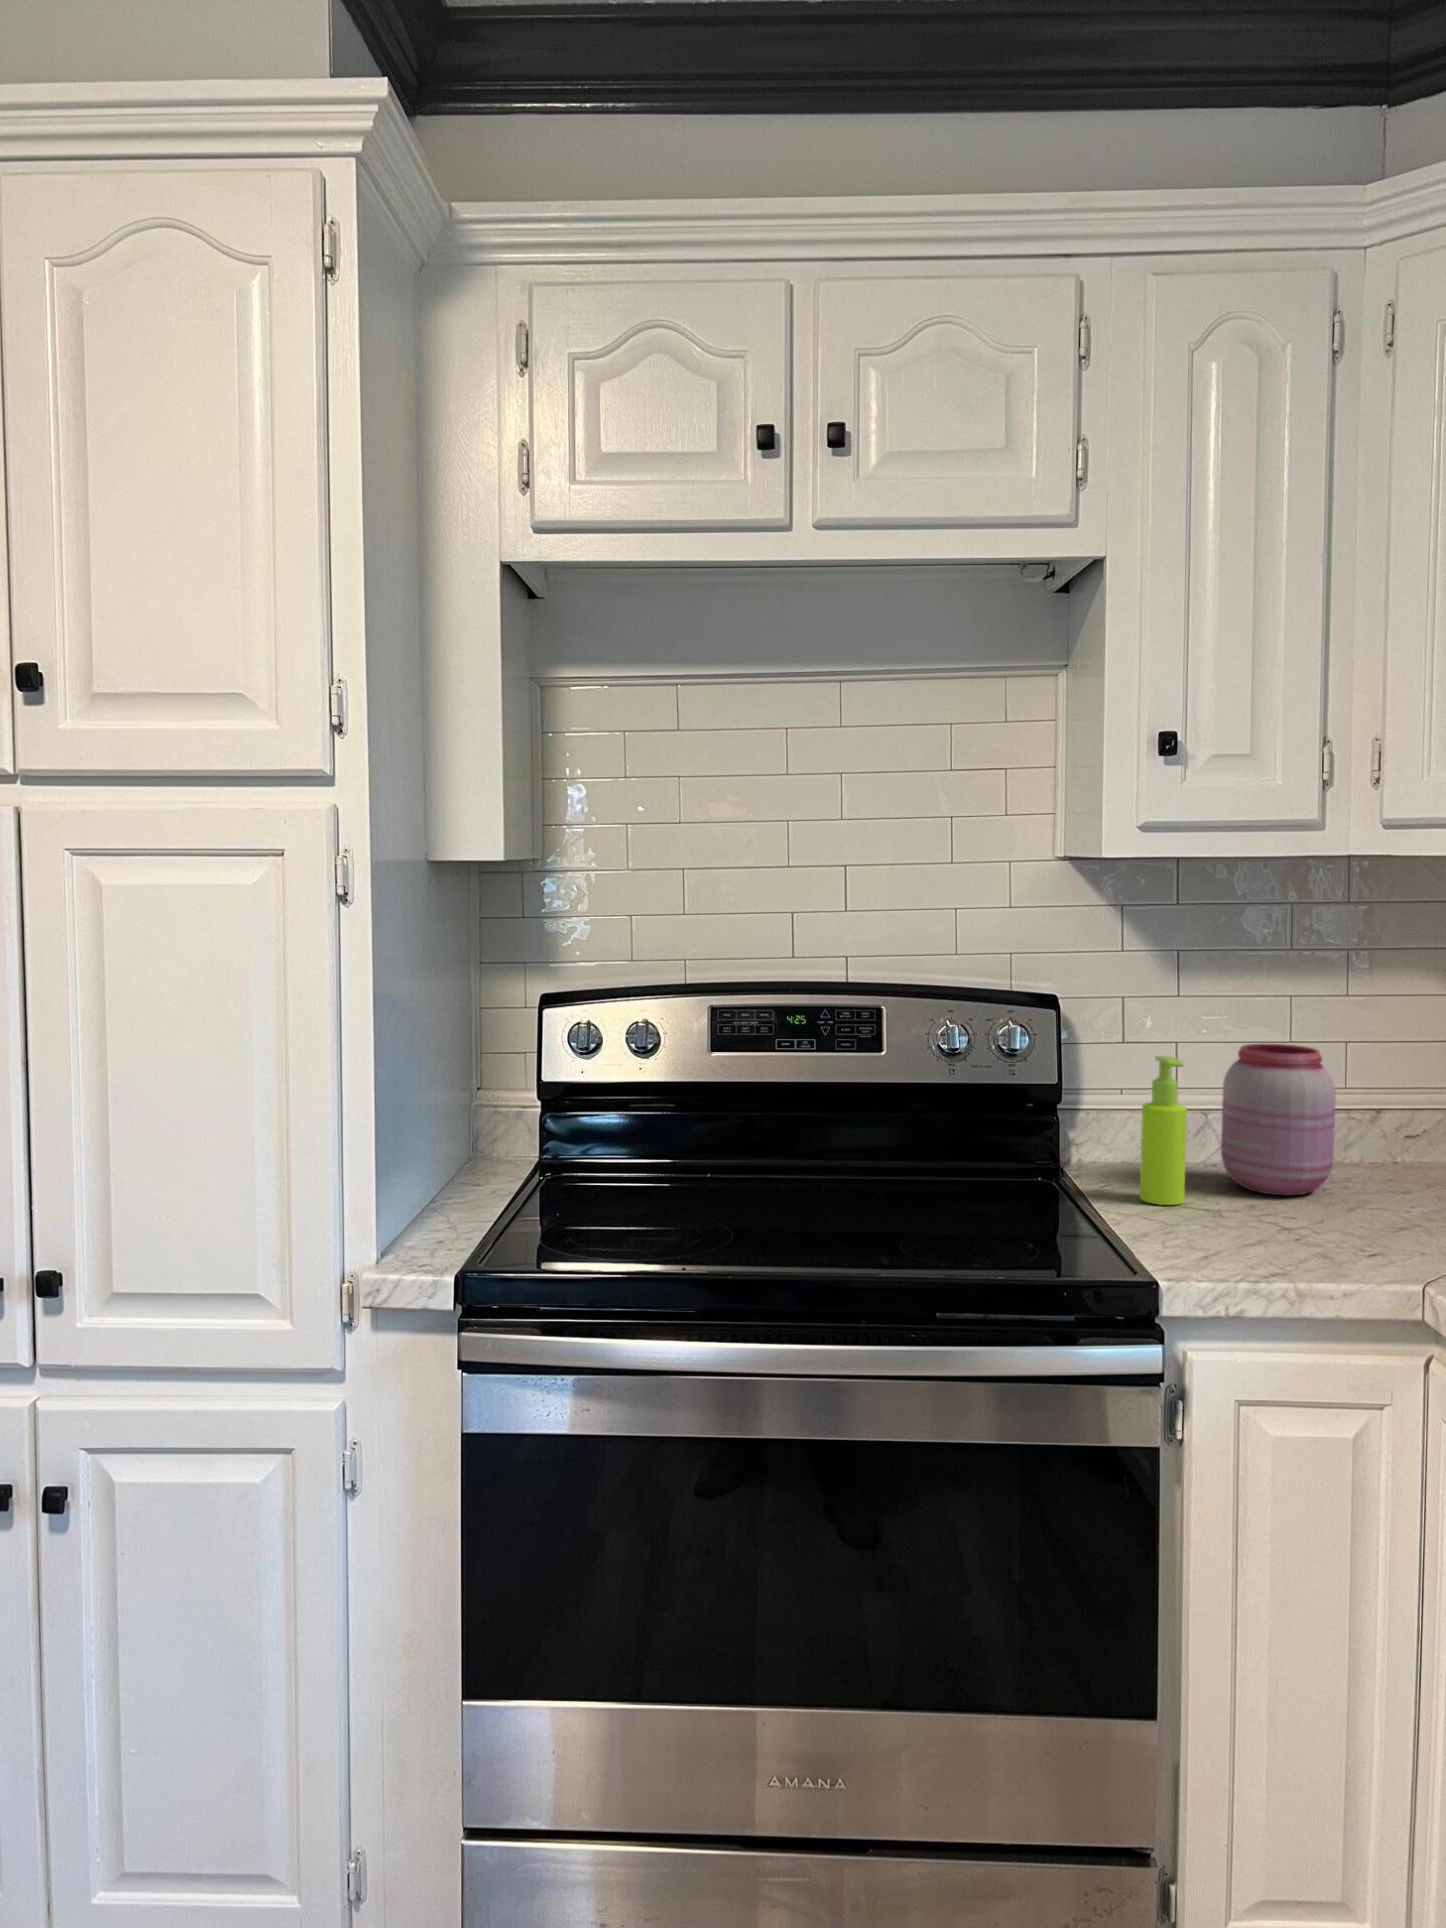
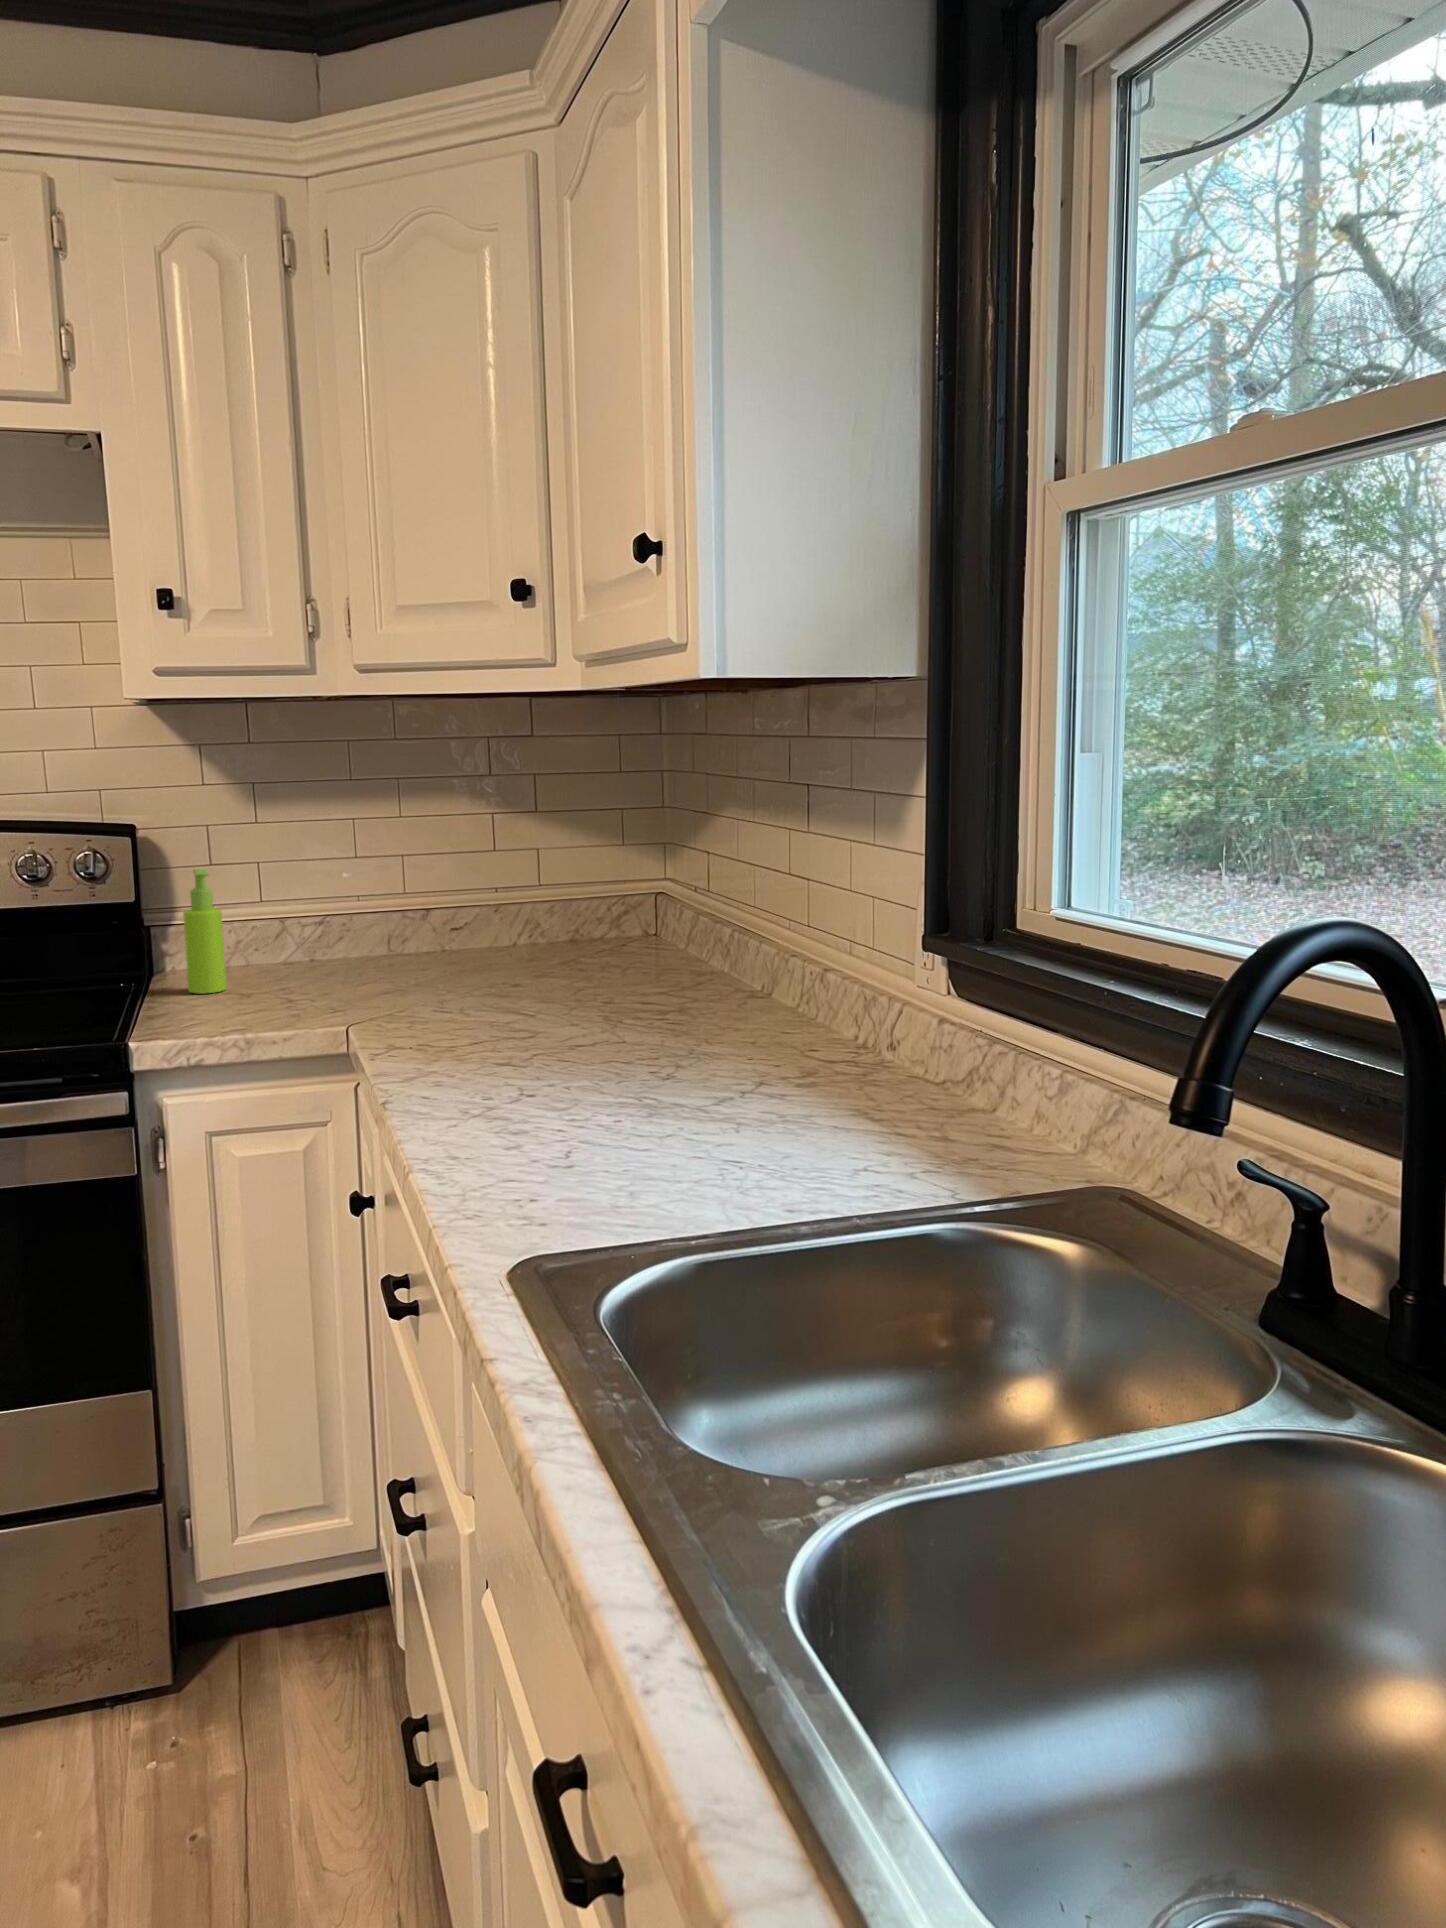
jar: present [1221,1044,1336,1196] -> none [270,856,362,979]

